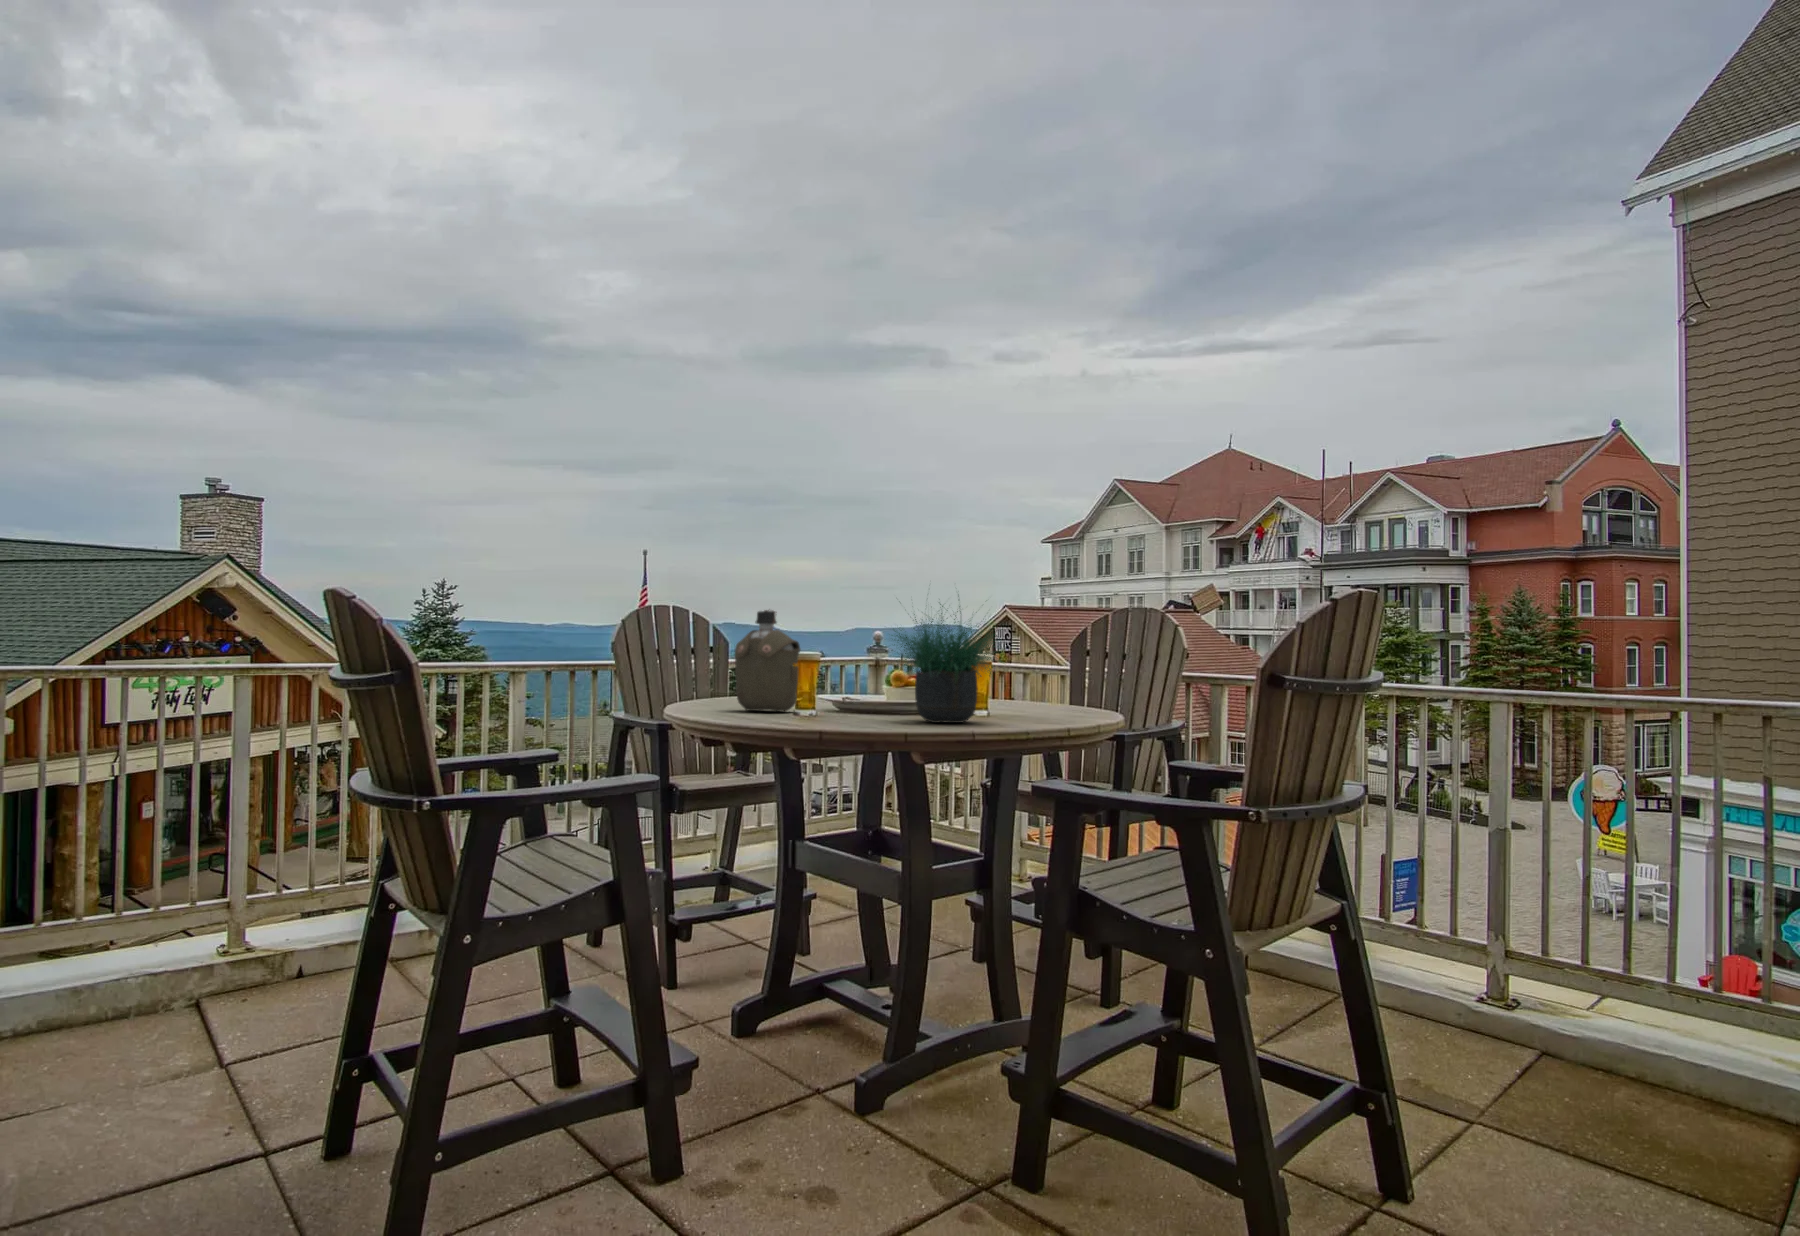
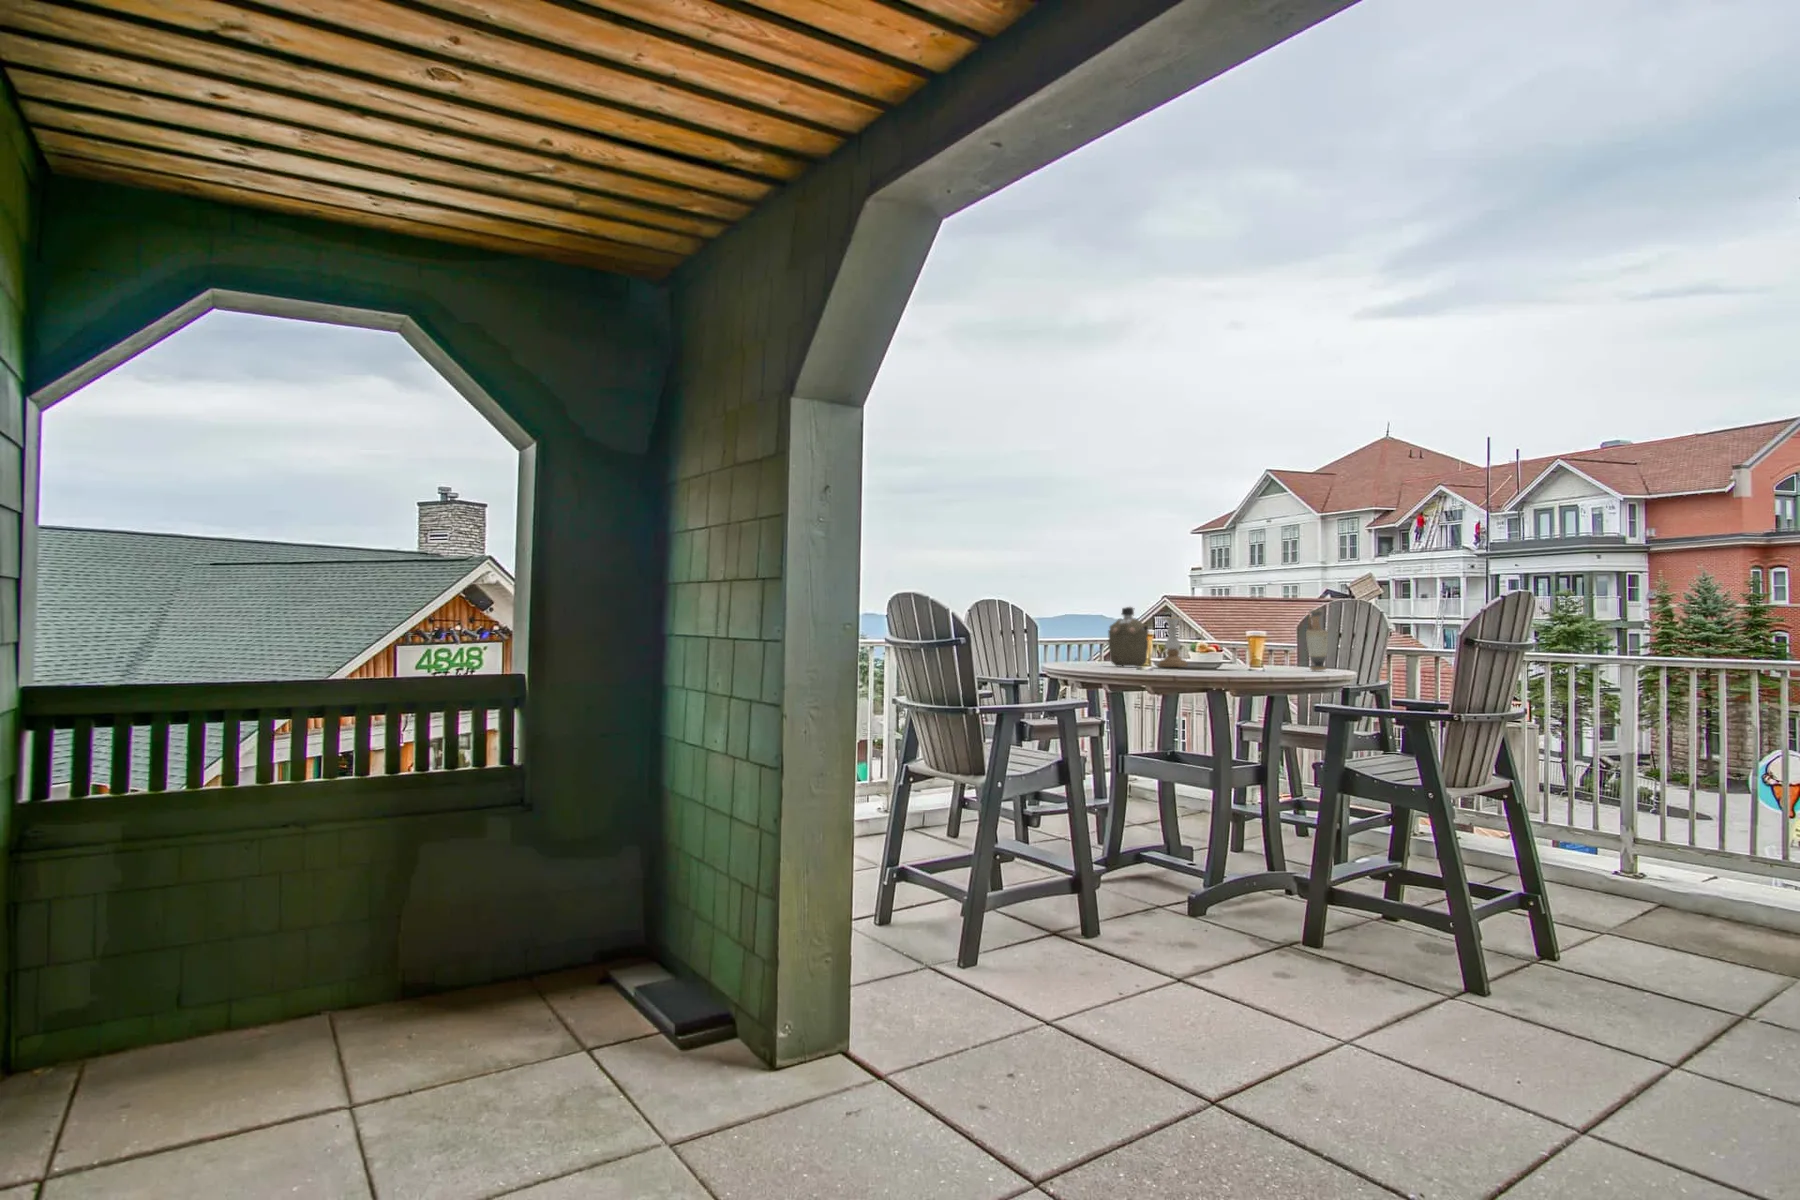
potted plant: present [892,604,1000,723] -> none [1207,589,1293,671]
vase: none [1058,616,1091,715] -> present [1306,610,1328,671]
candle holder: none [832,628,881,709] -> present [1158,617,1188,667]

